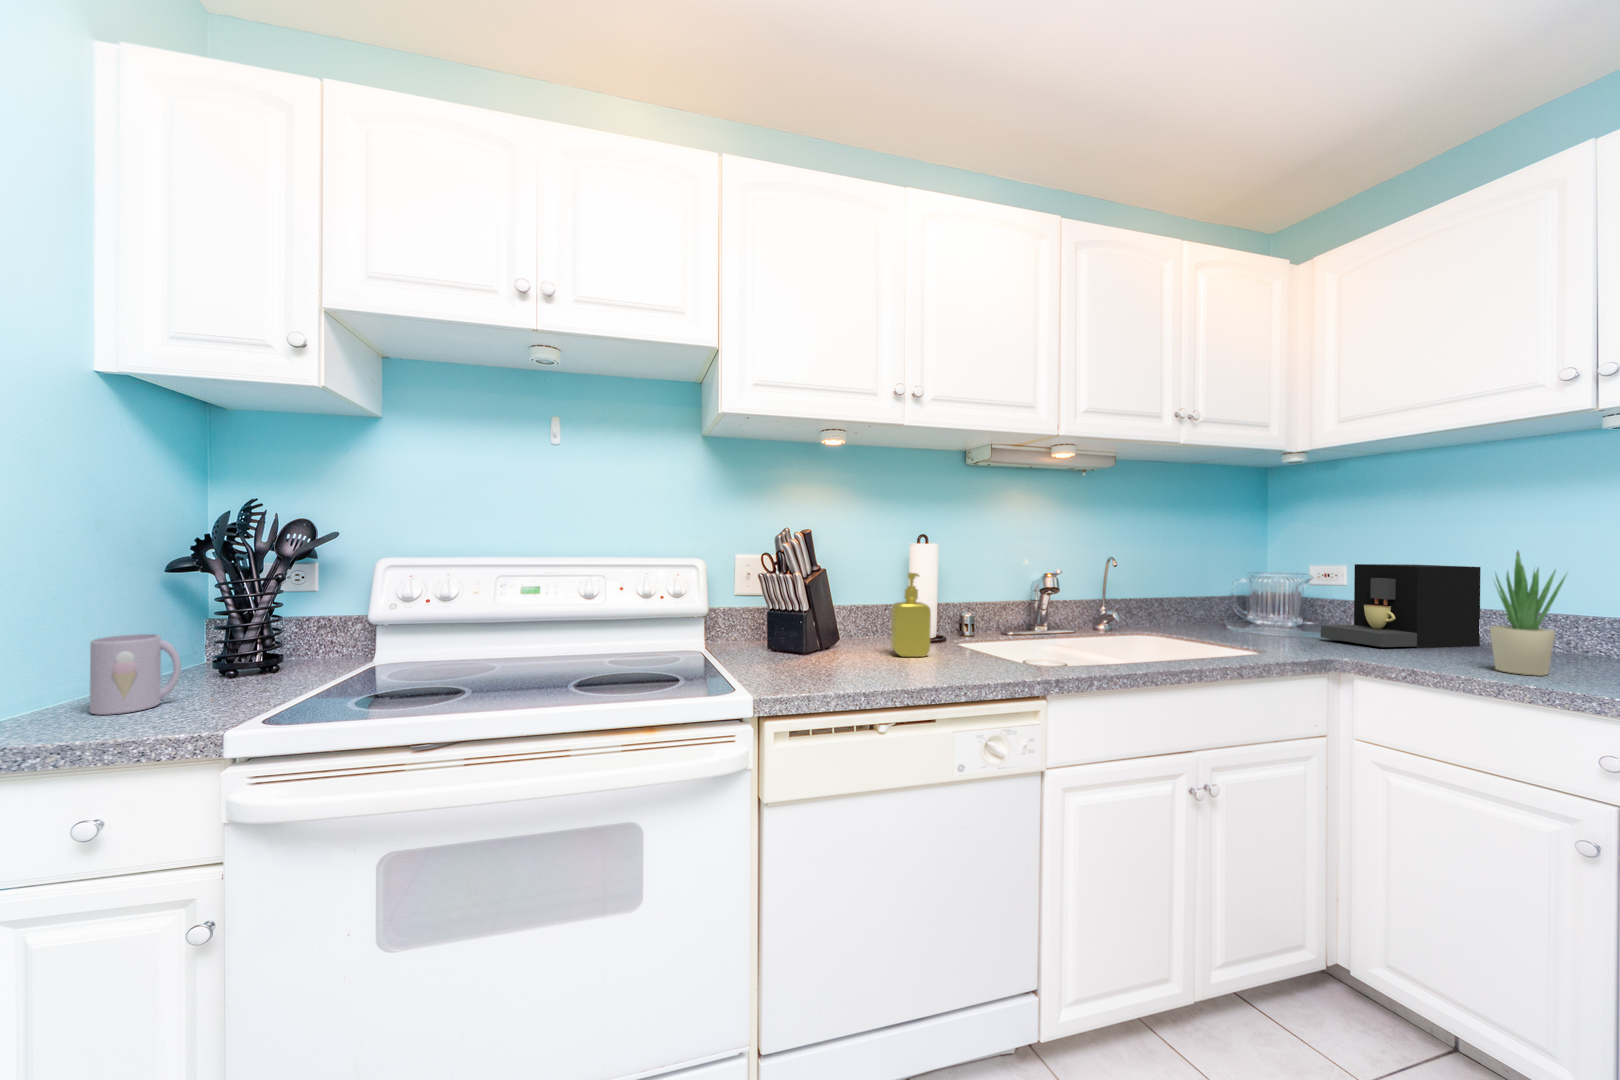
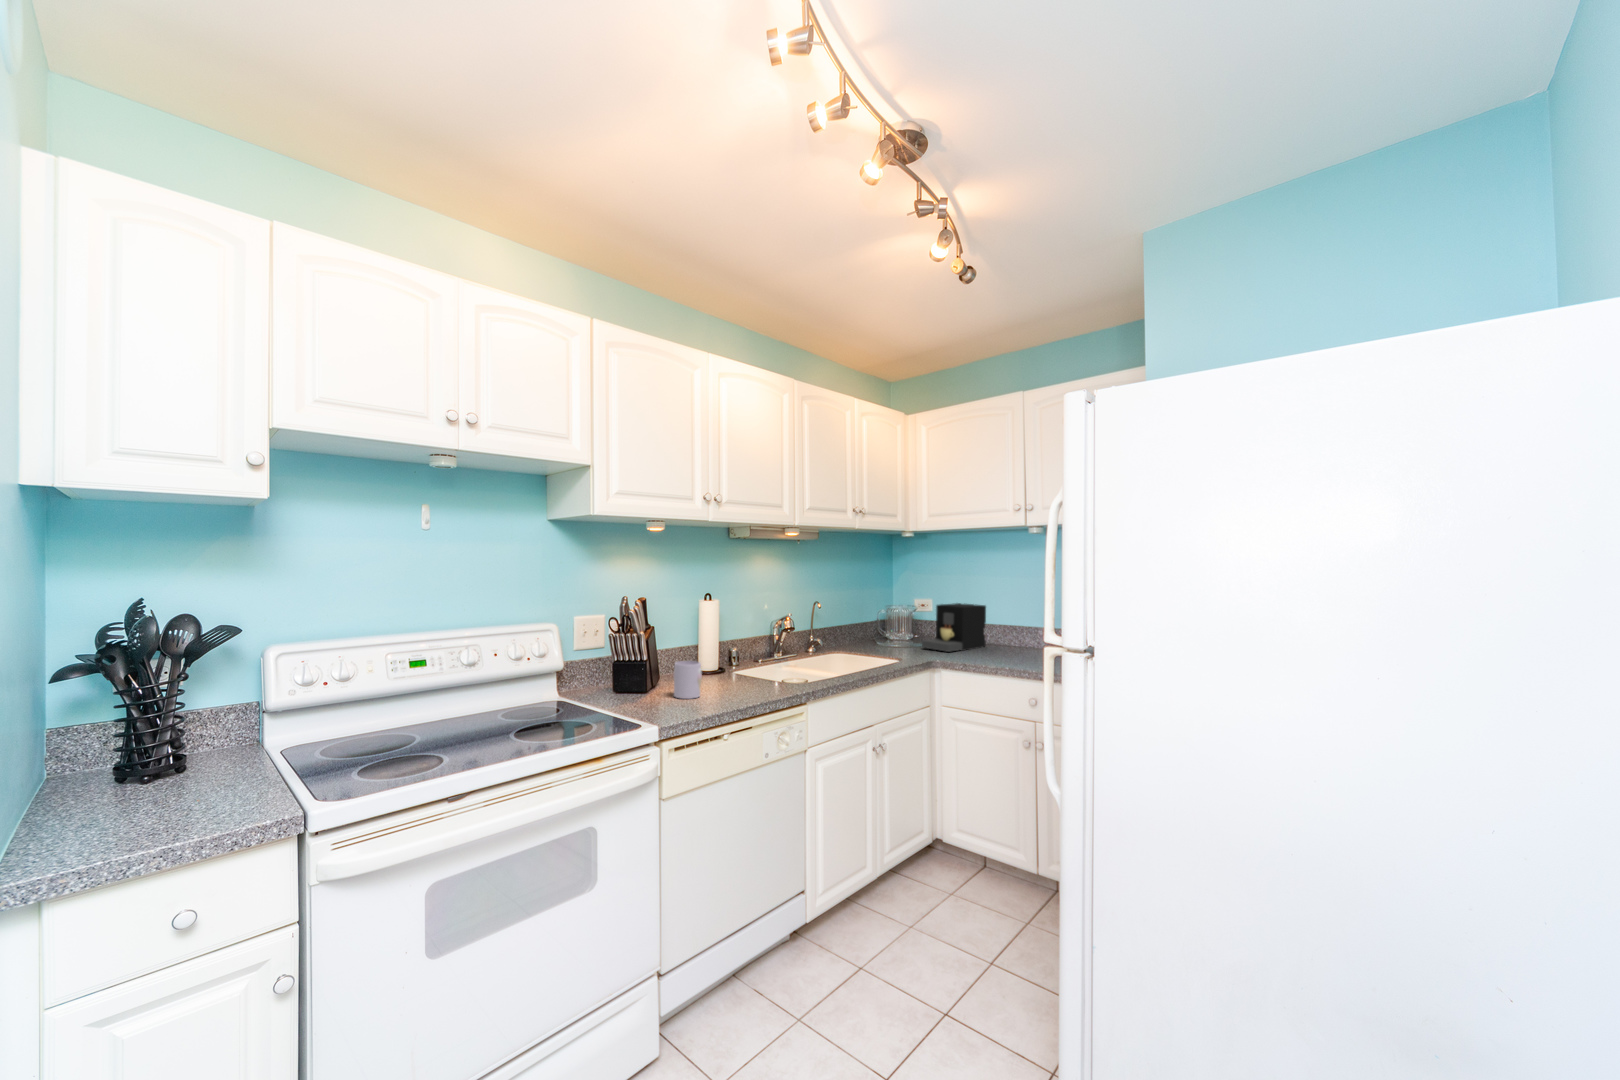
potted plant: present [1490,551,1566,676] -> none [990,604,1016,664]
soap dispenser: present [891,572,931,657] -> none [703,629,731,686]
mug: present [90,634,181,715] -> present [673,661,702,699]

